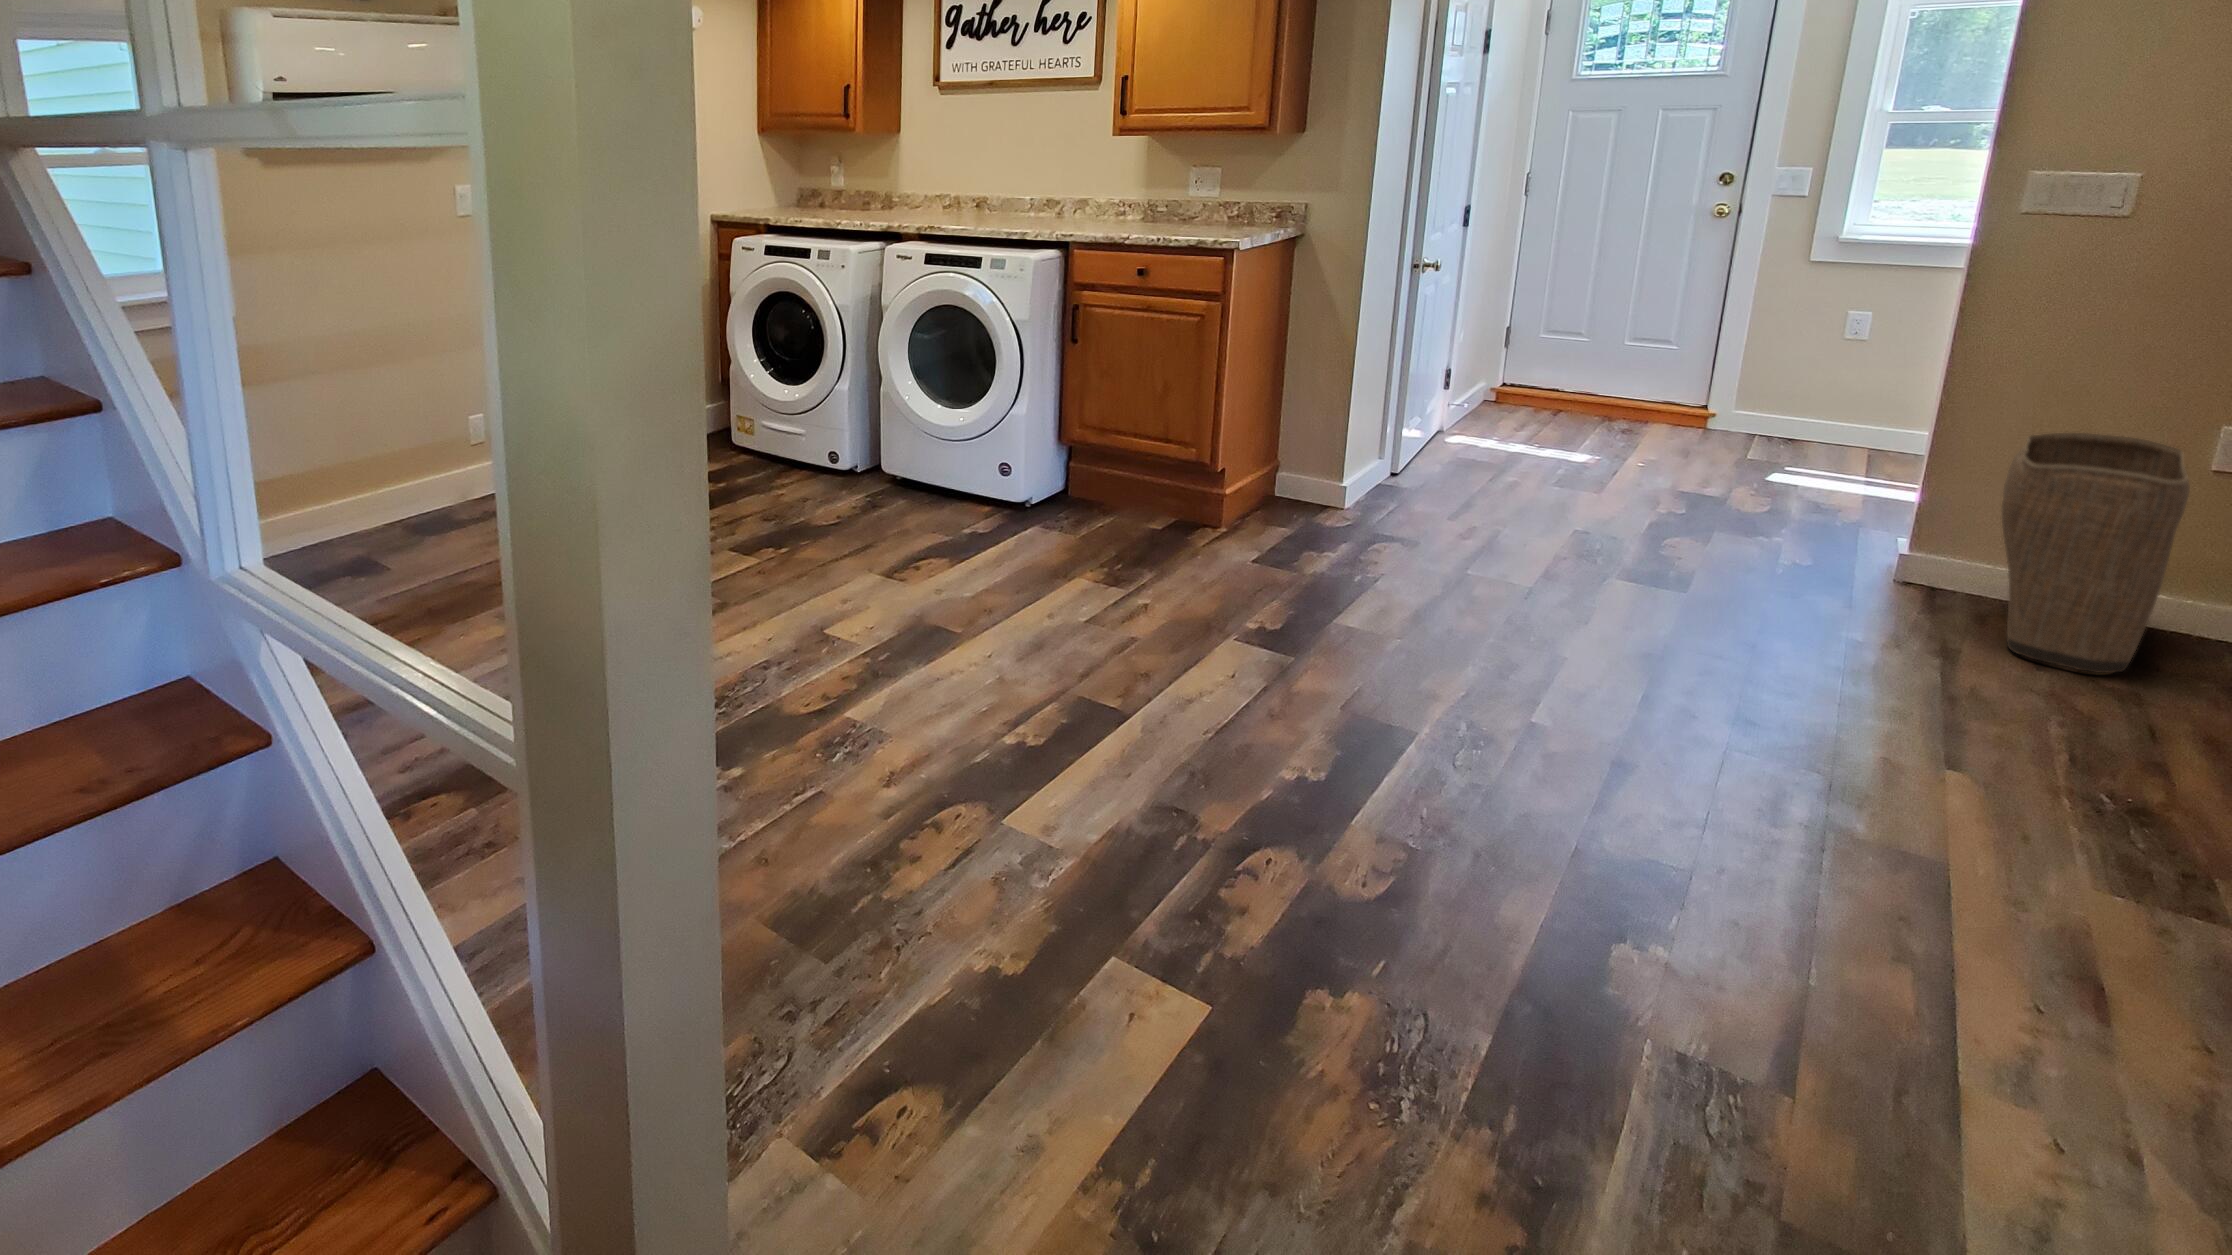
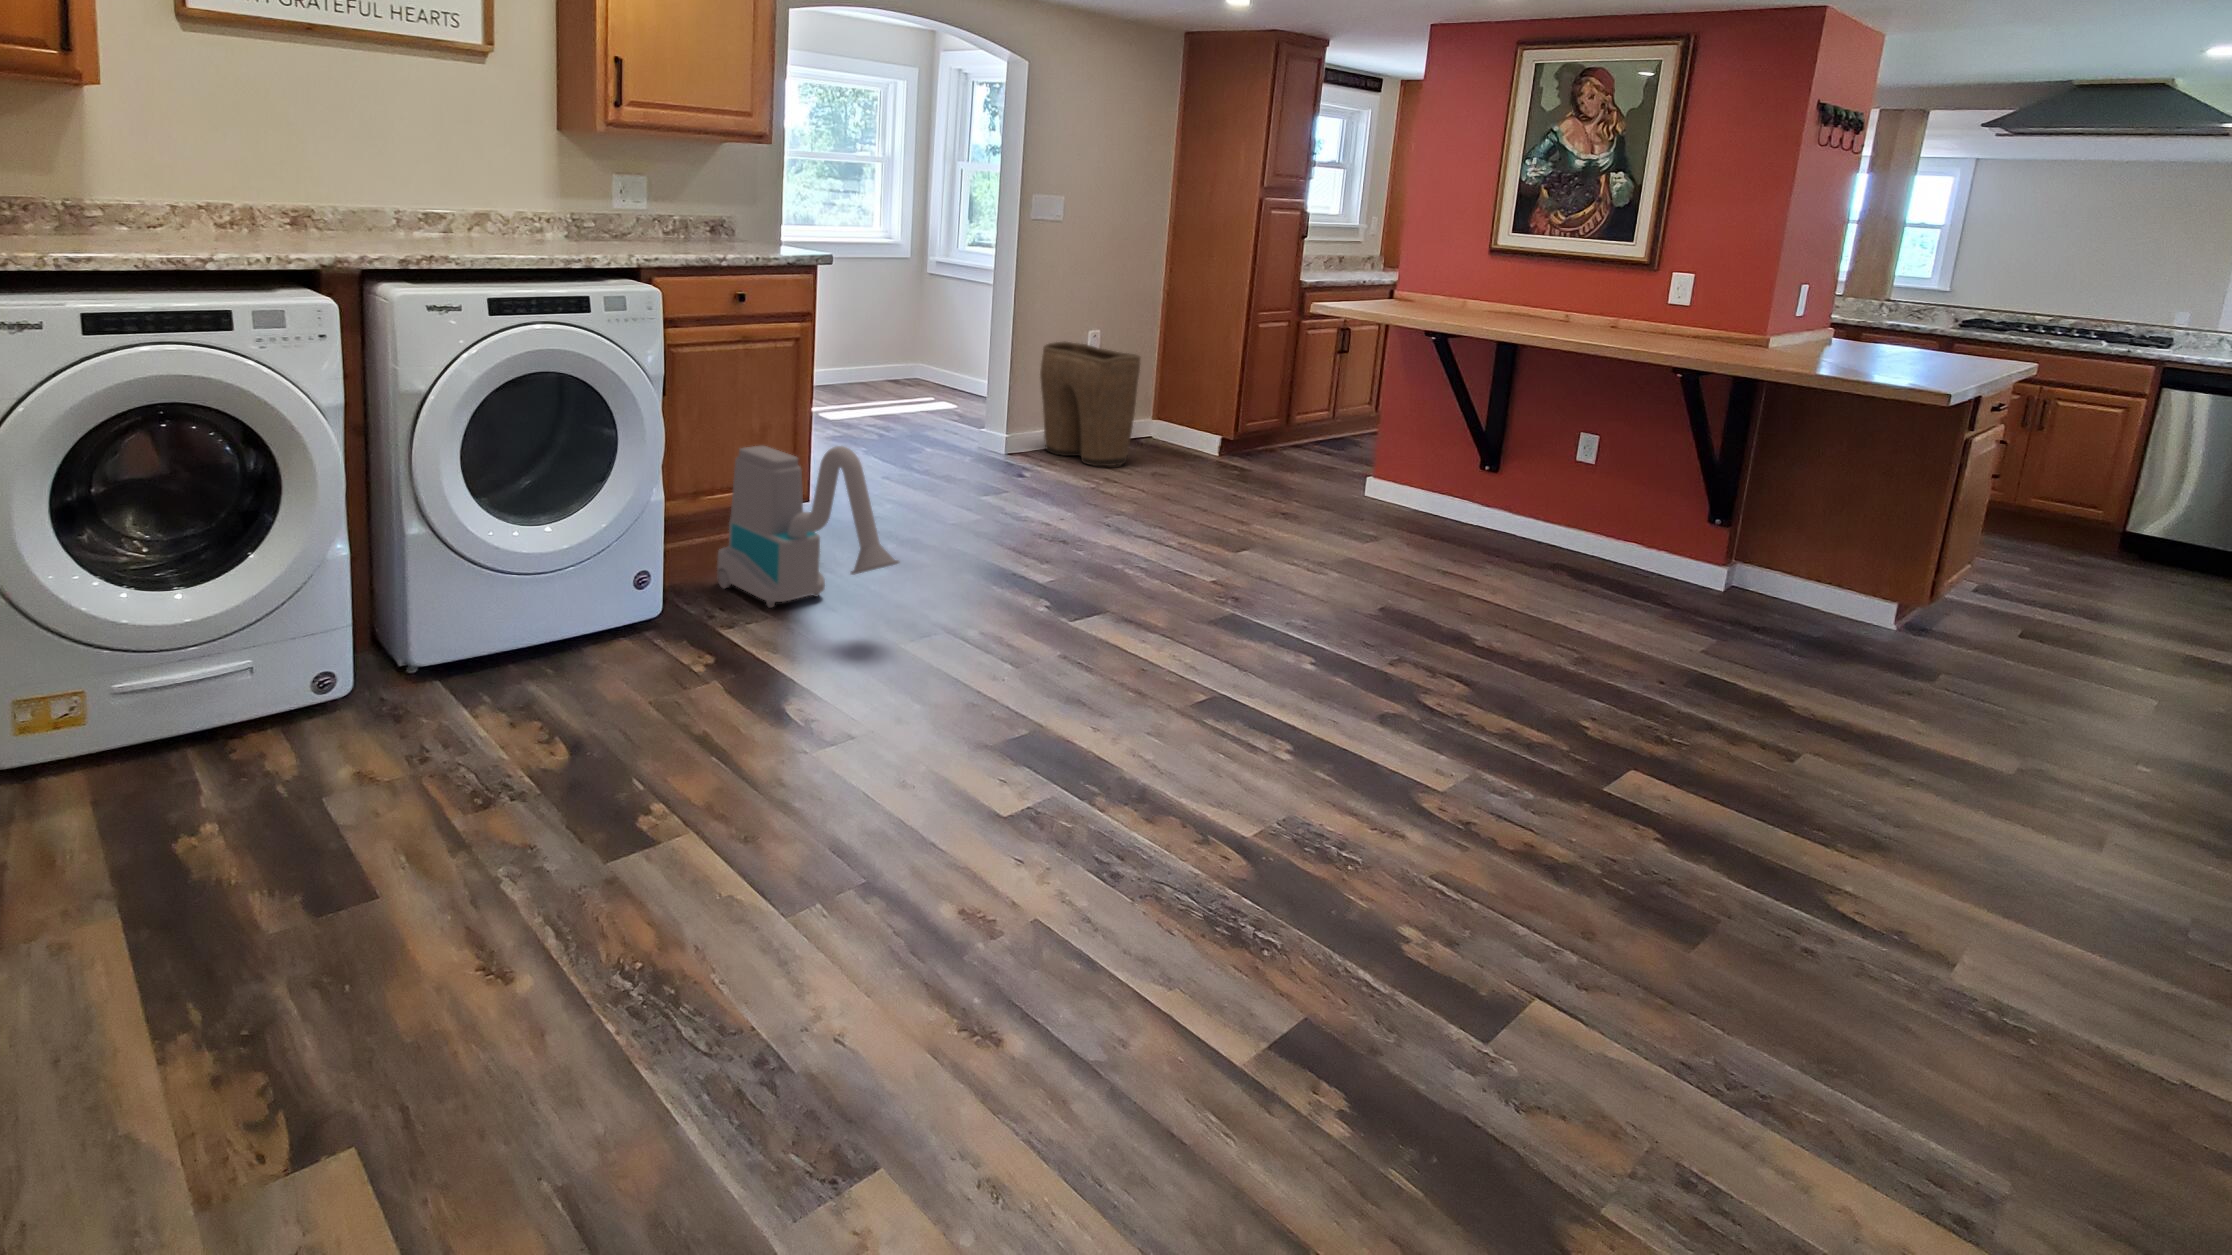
vacuum cleaner: none [1046,403,1182,547] -> present [717,446,899,608]

